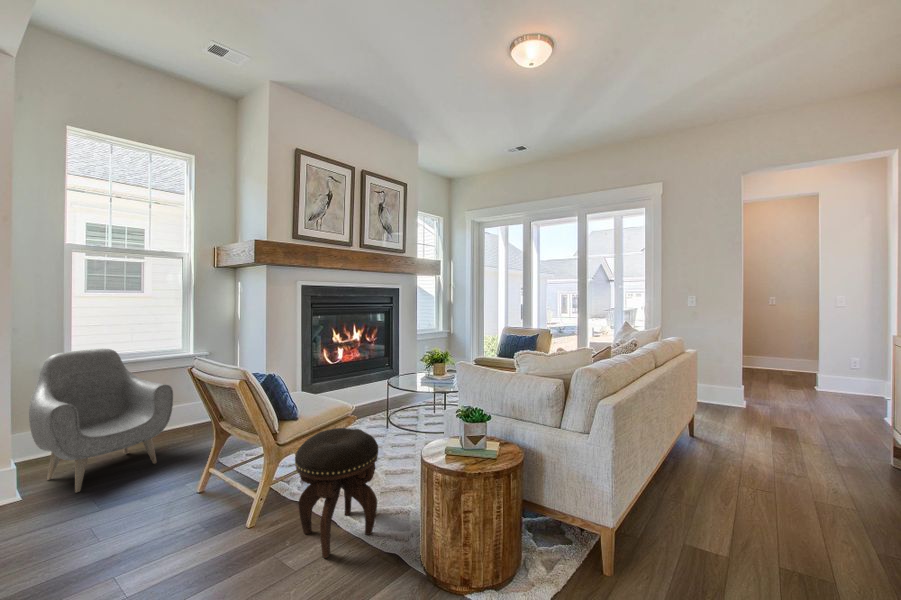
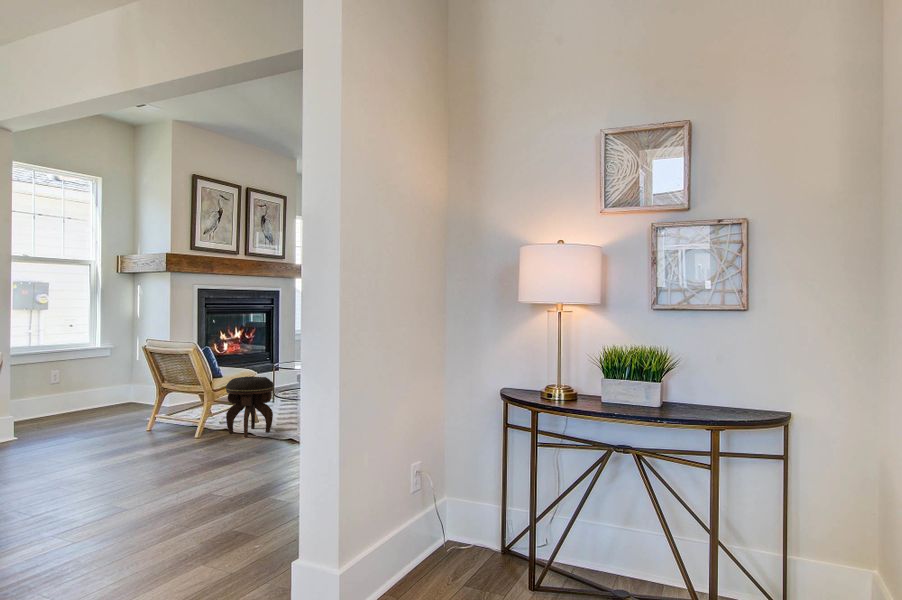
armchair: present [29,349,173,493] -> none [10,336,104,430]

